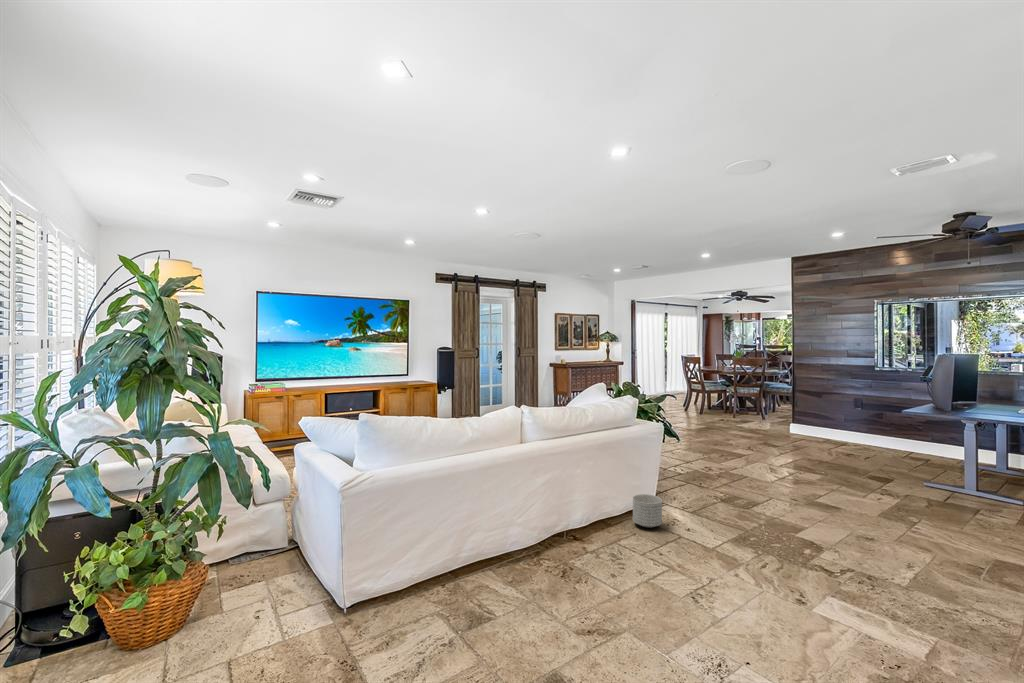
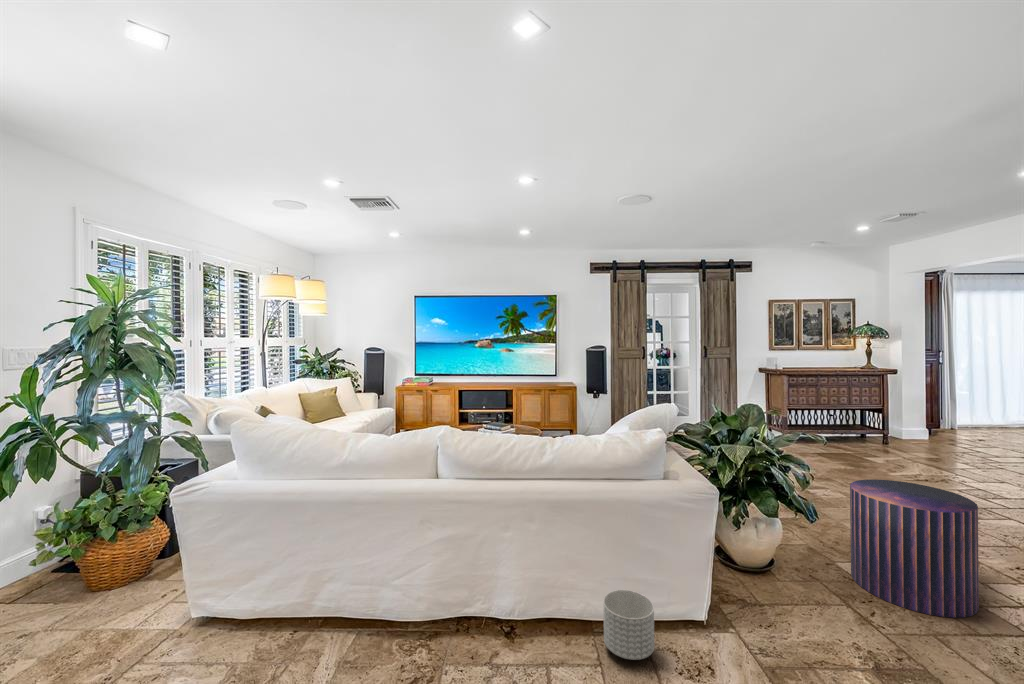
pouf: none [683,422,735,482] -> present [850,479,979,618]

